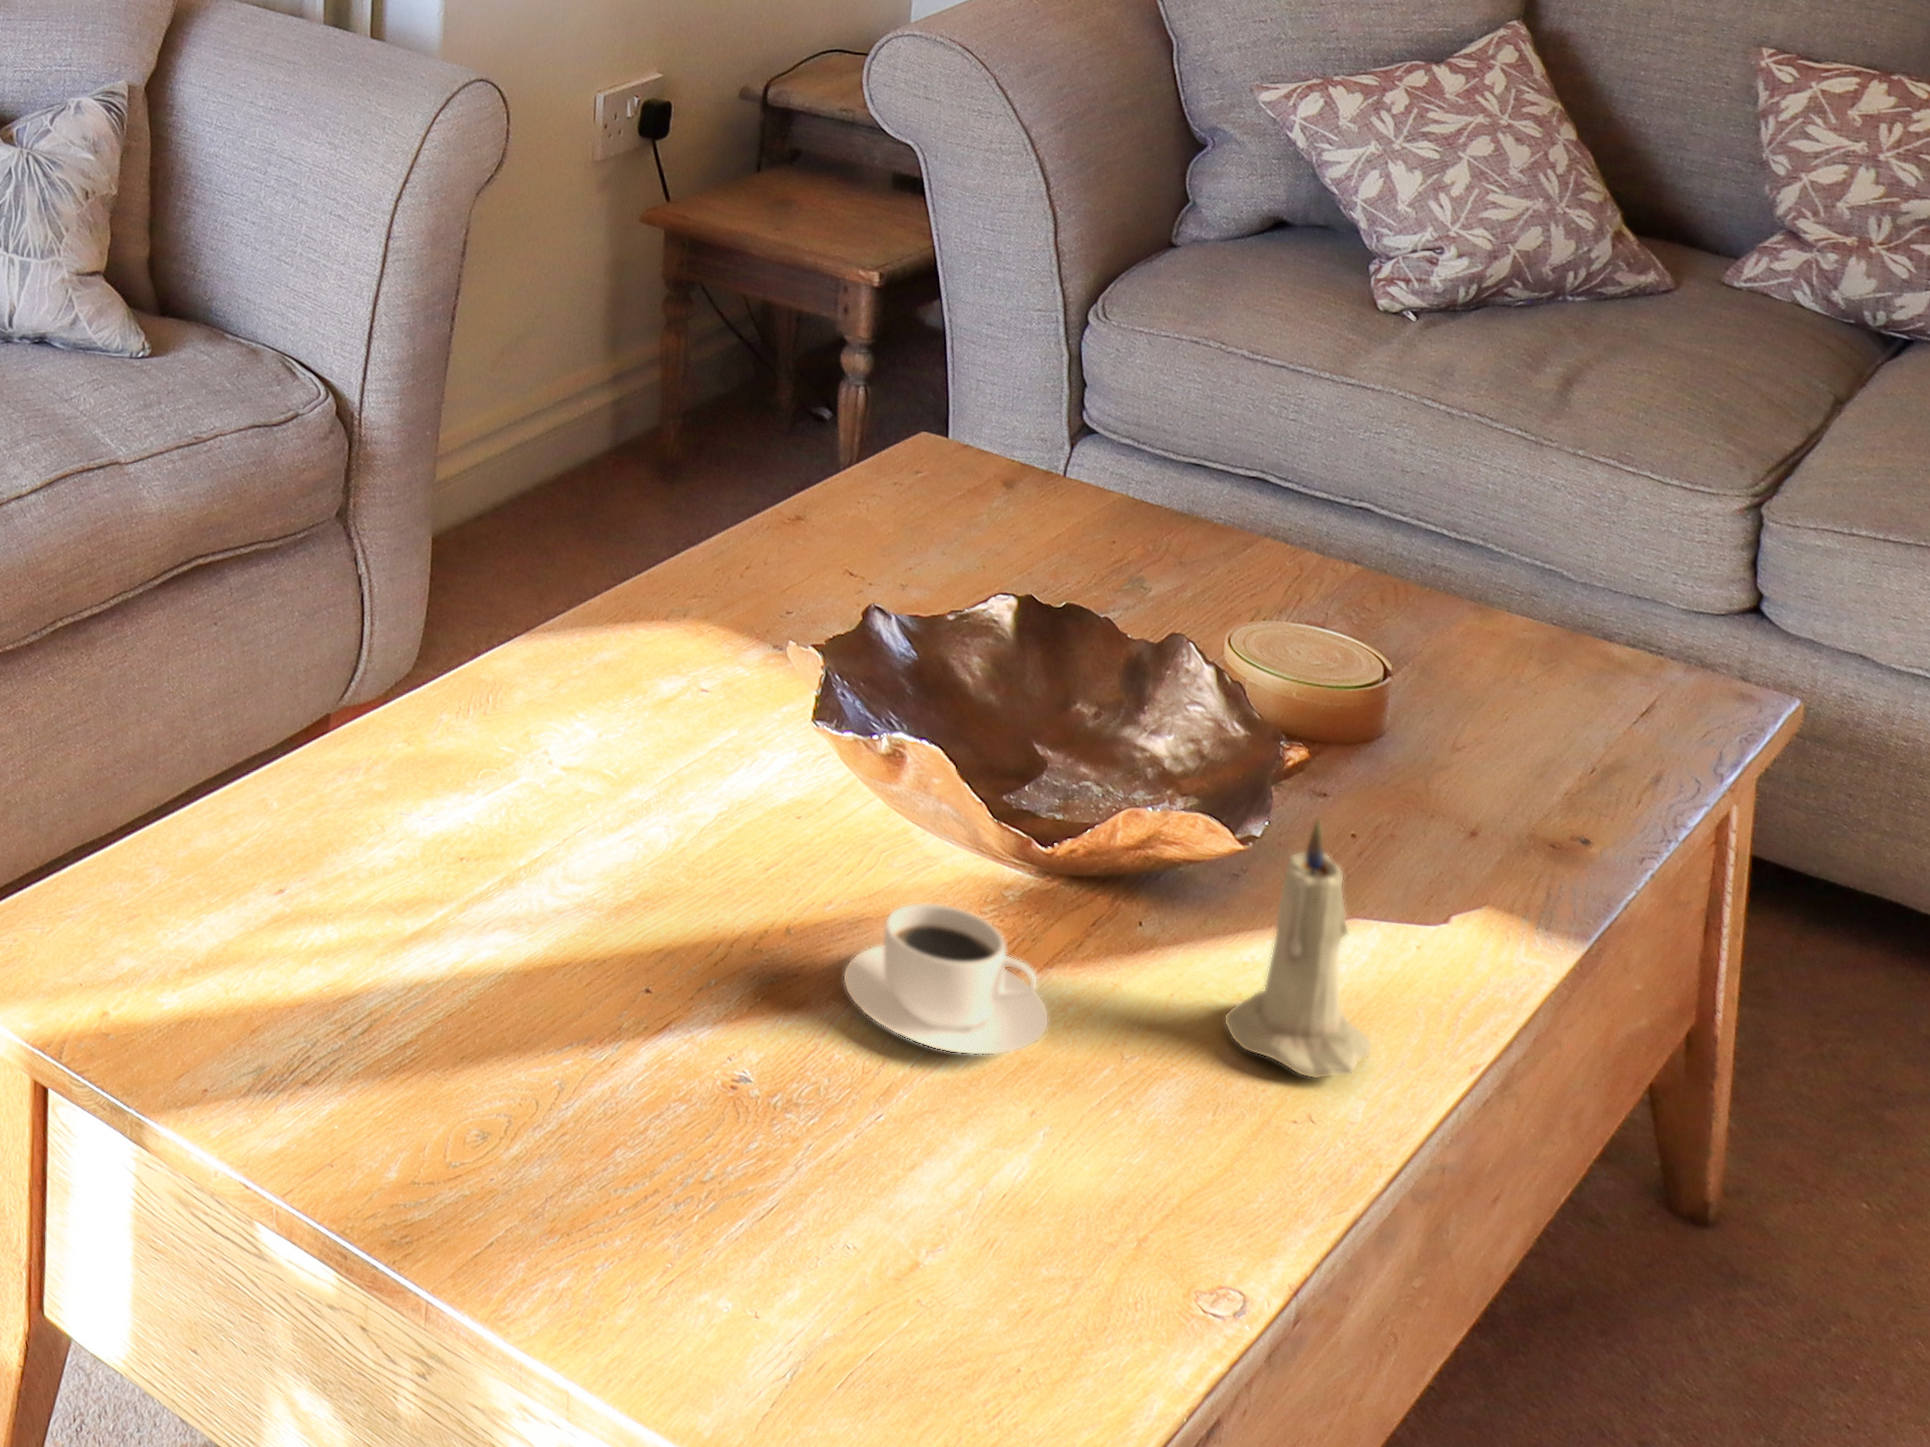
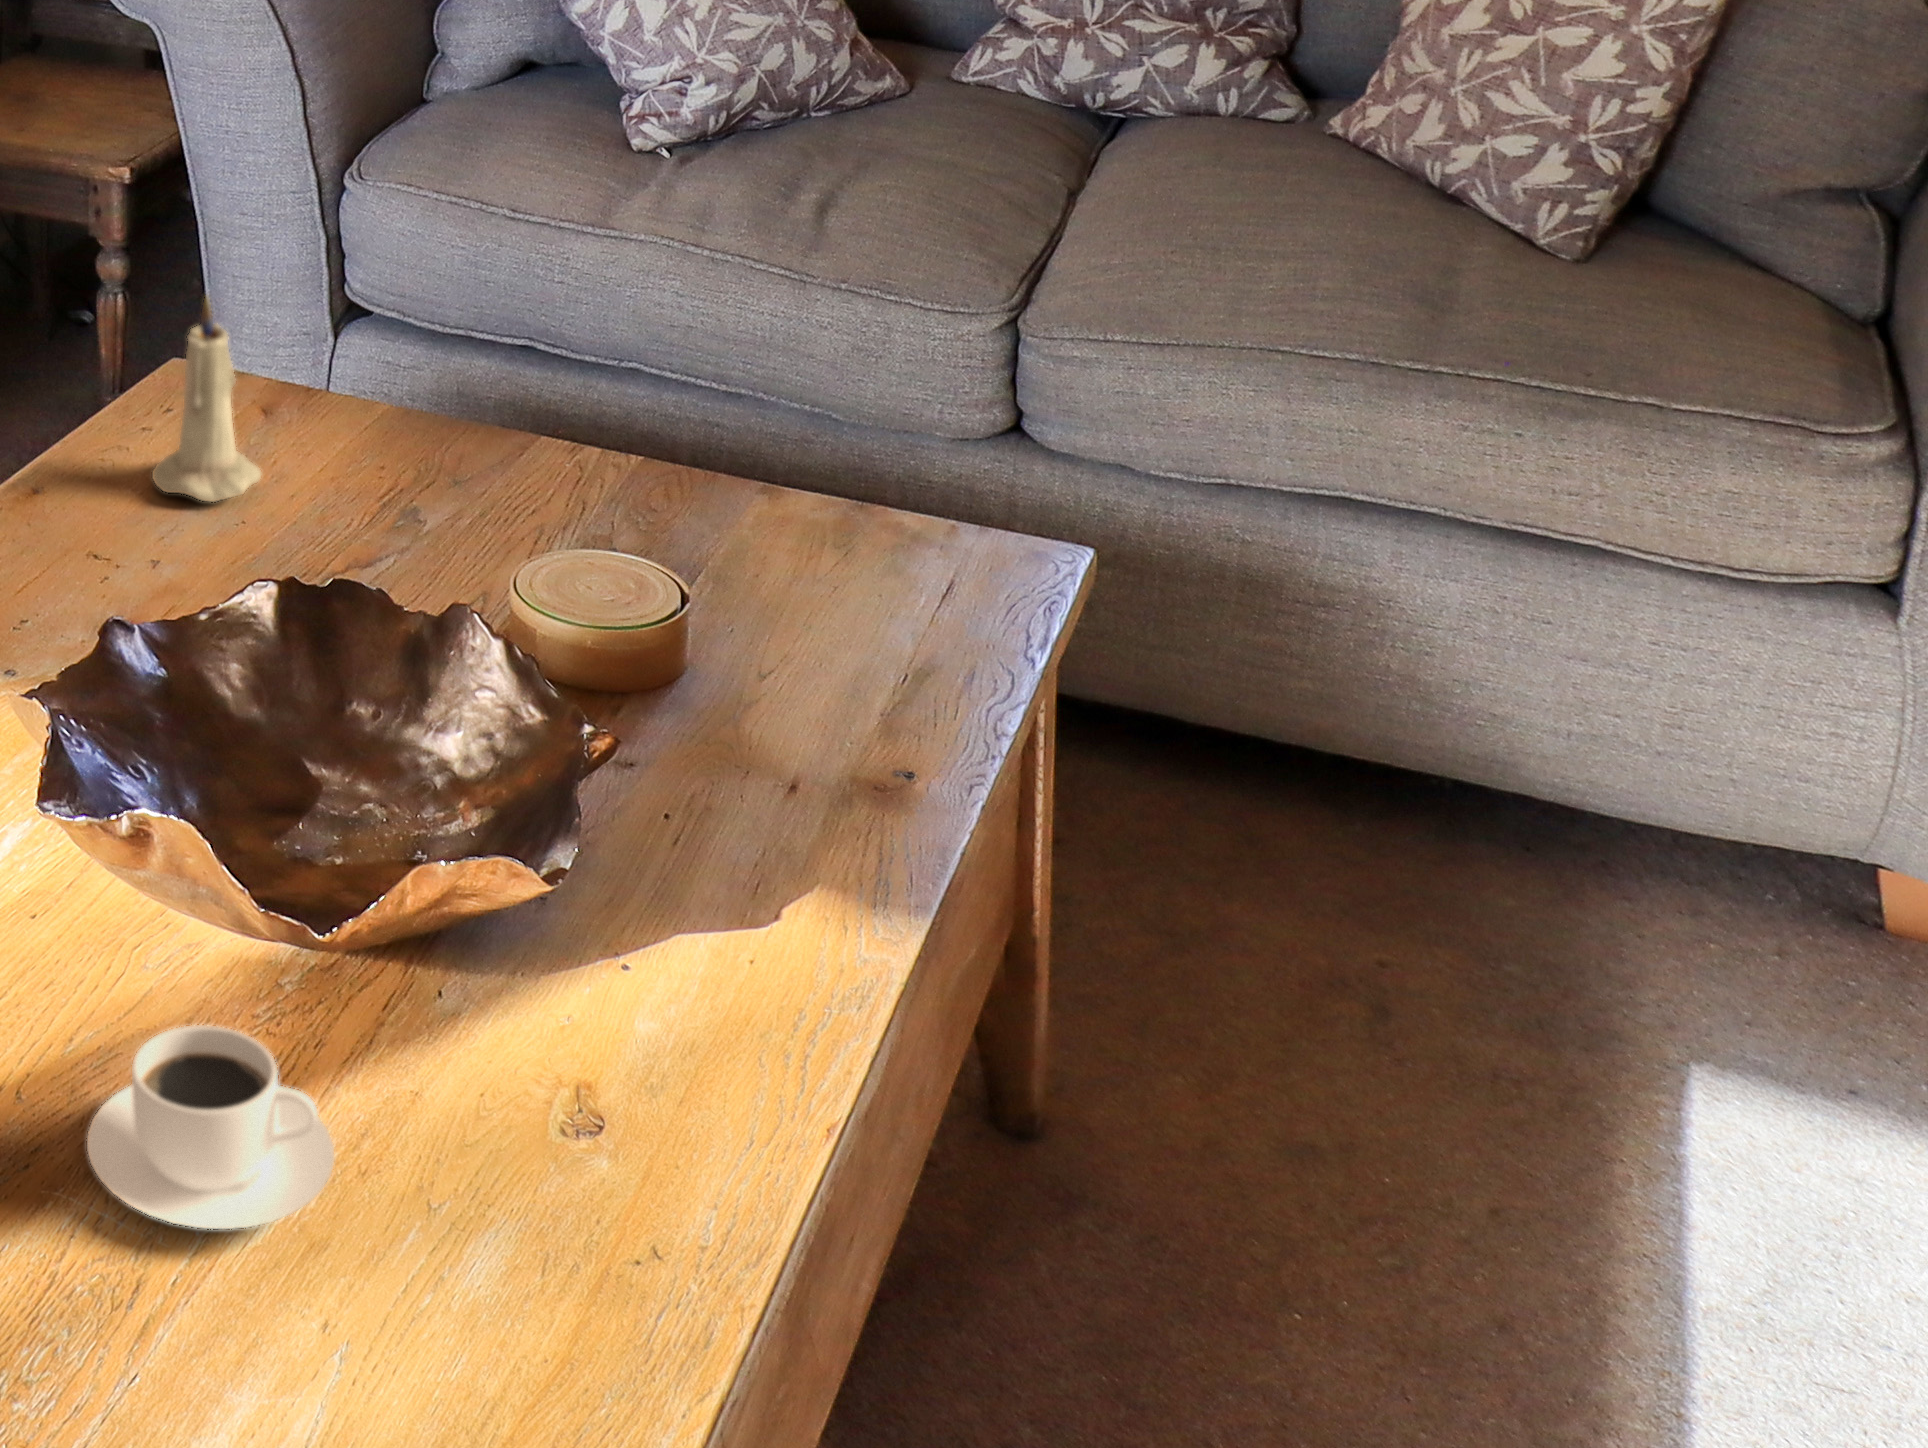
candle: present [1225,820,1370,1078] -> present [152,296,262,502]

